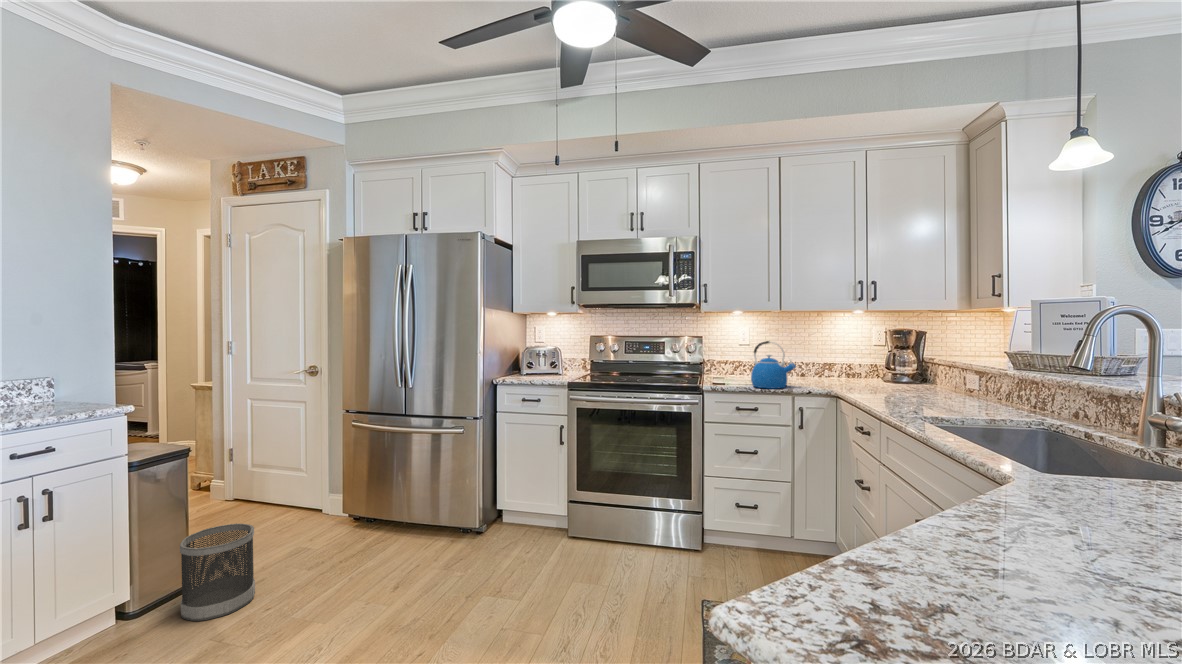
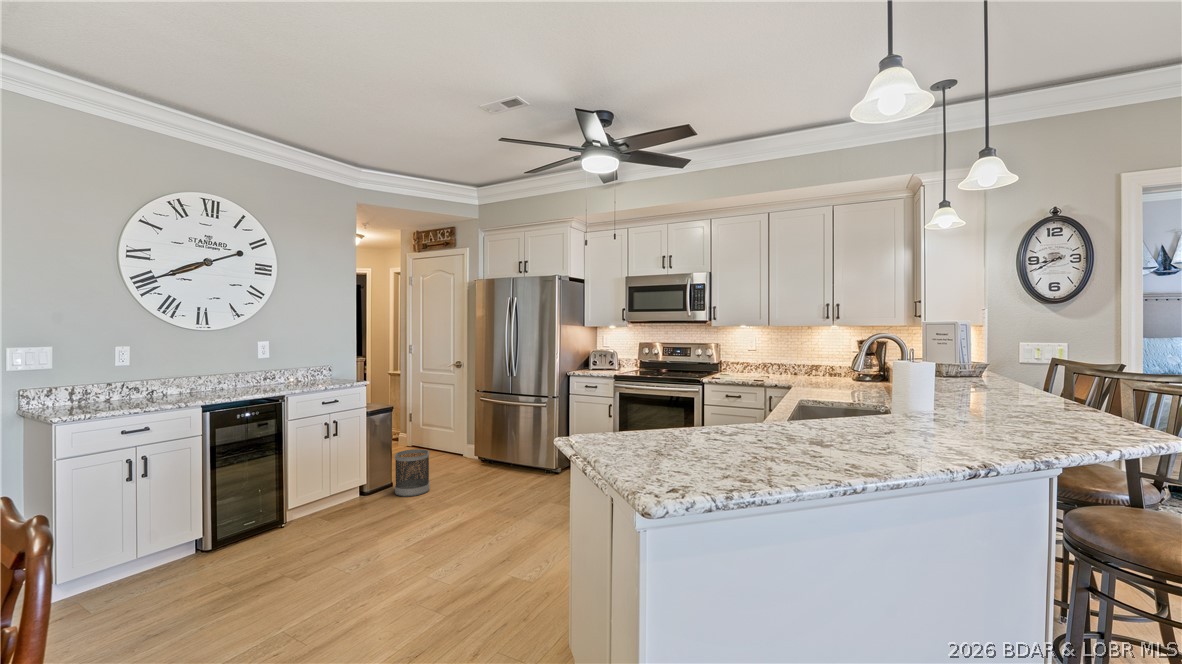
kettle: present [751,341,796,389] -> none [739,348,768,382]

